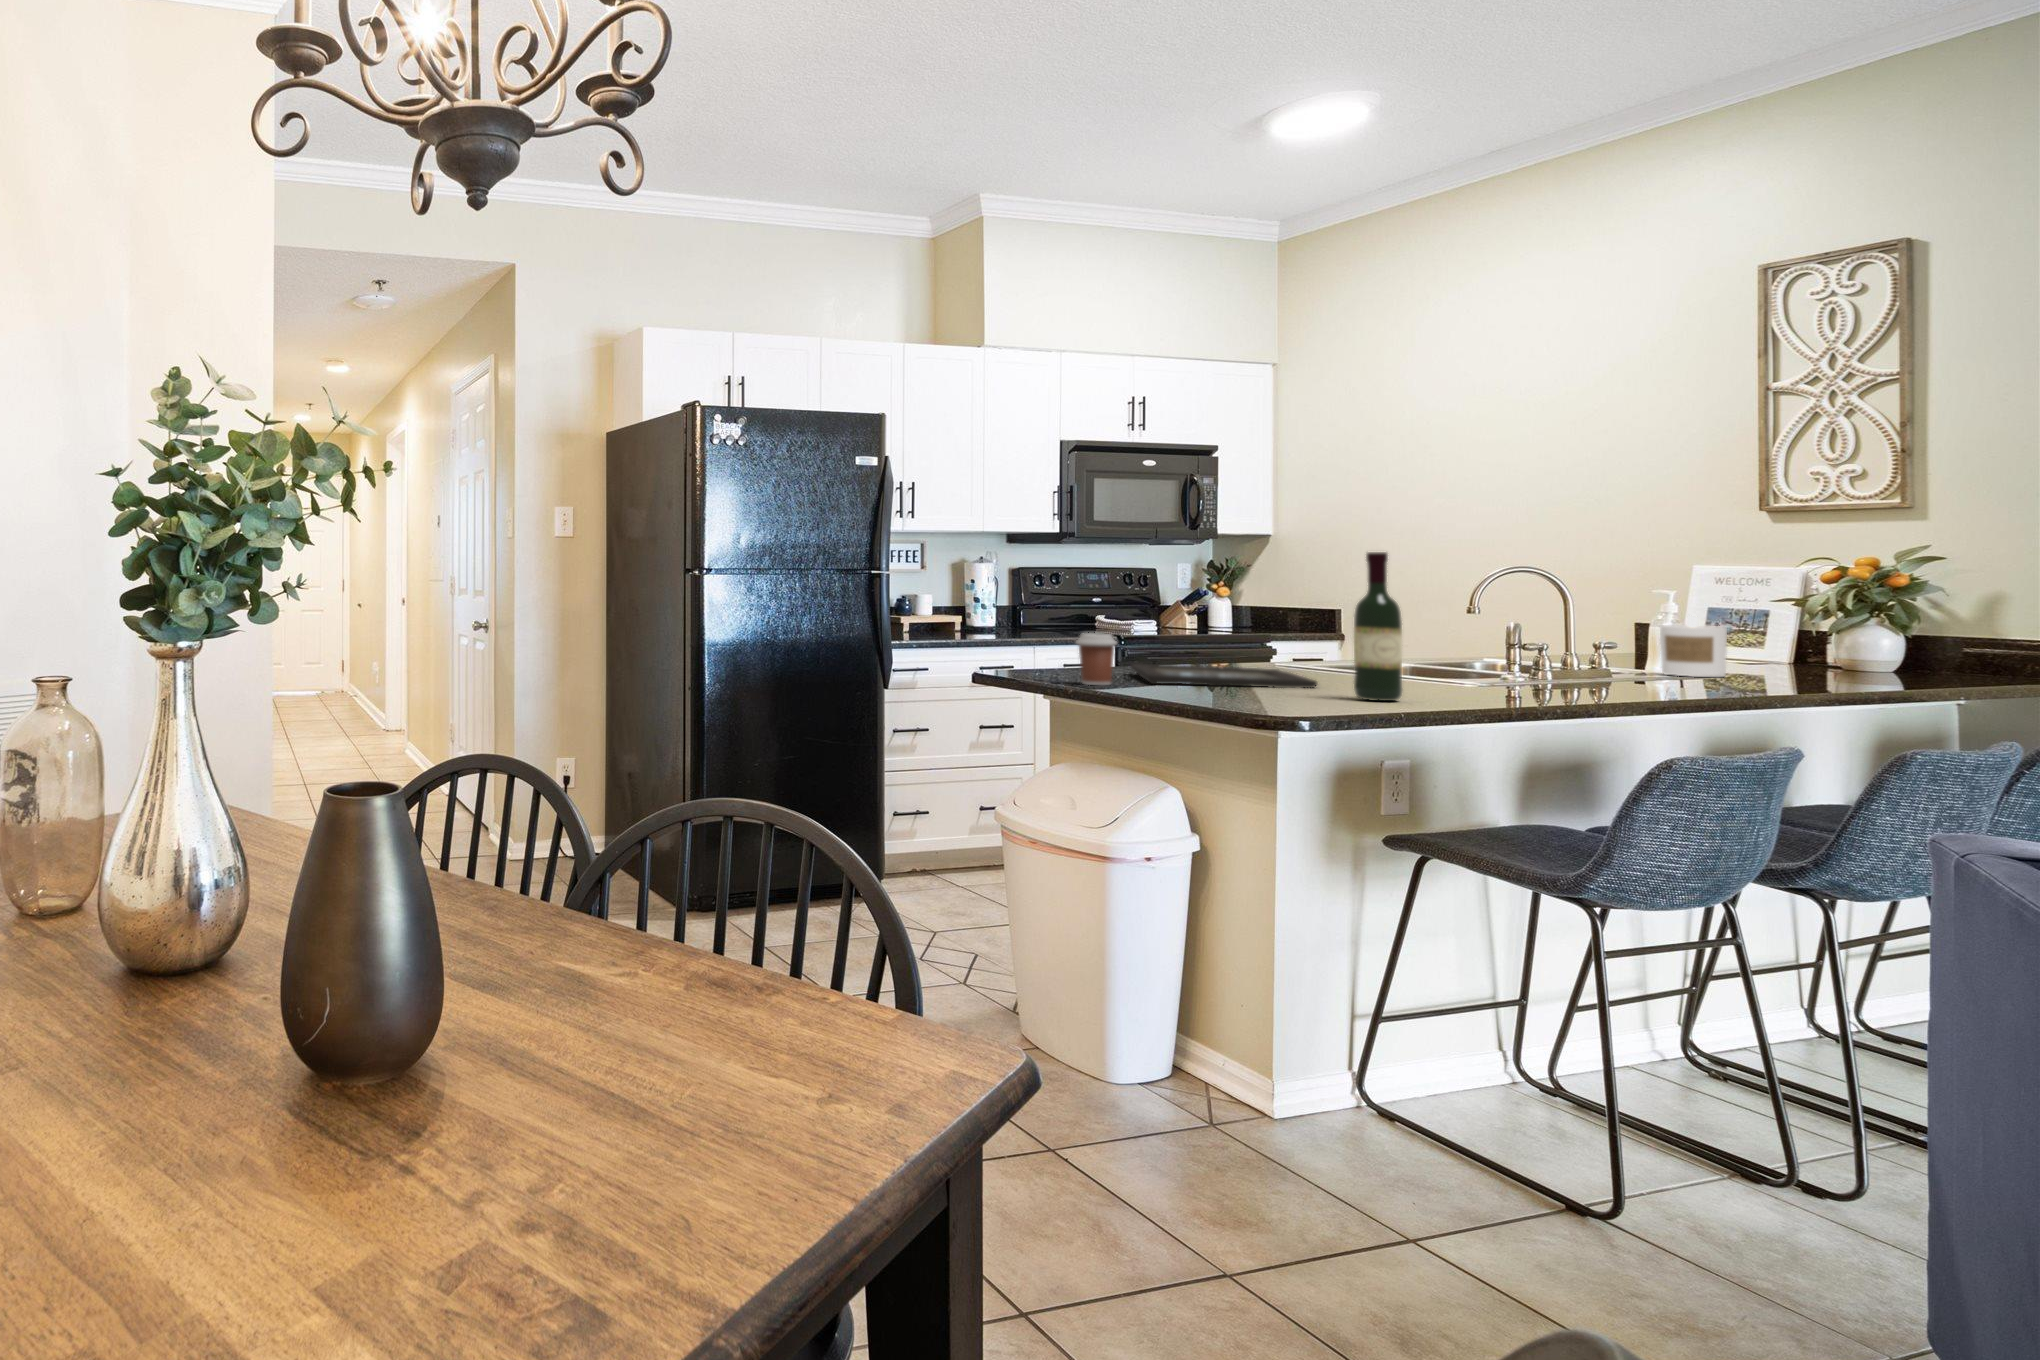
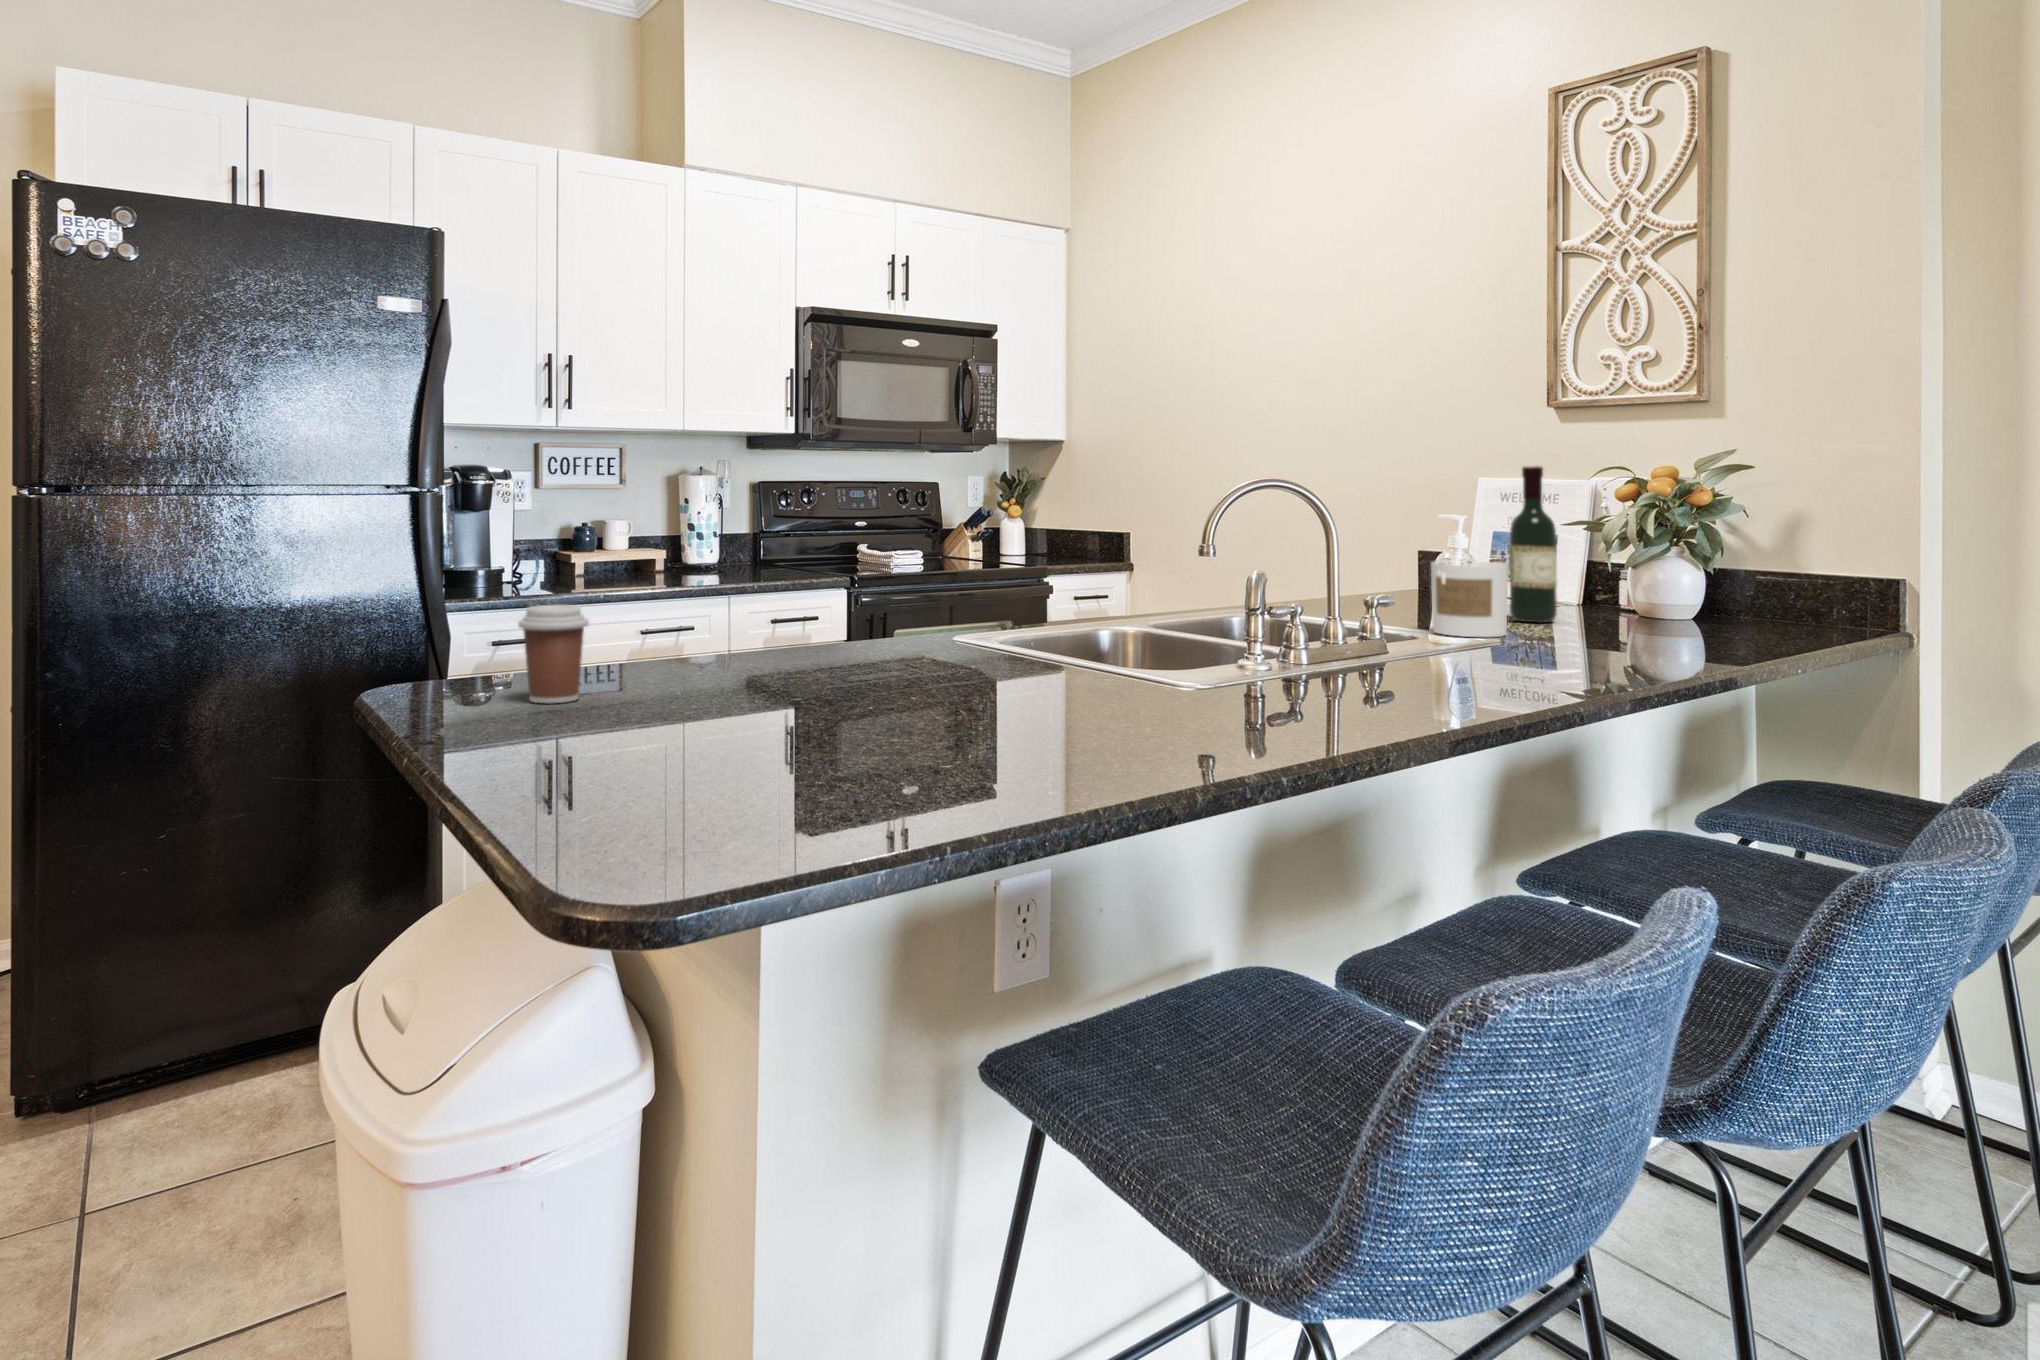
wine bottle: present [1354,552,1402,701] -> present [1509,466,1557,622]
tray: present [1131,663,1317,688] -> none [648,641,917,698]

